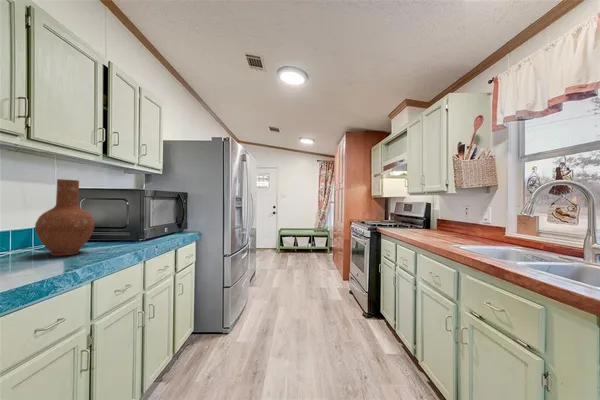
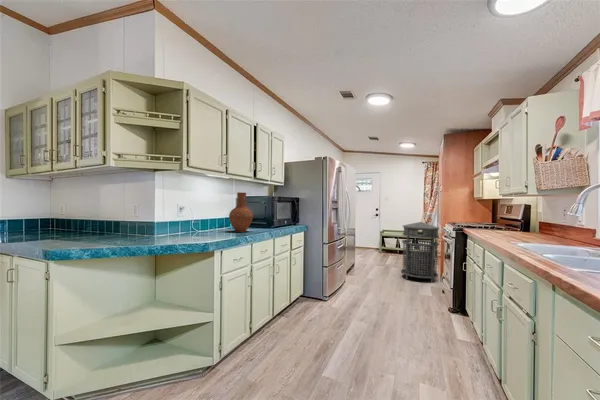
trash can: none [305,220,342,283] -> present [401,222,439,283]

